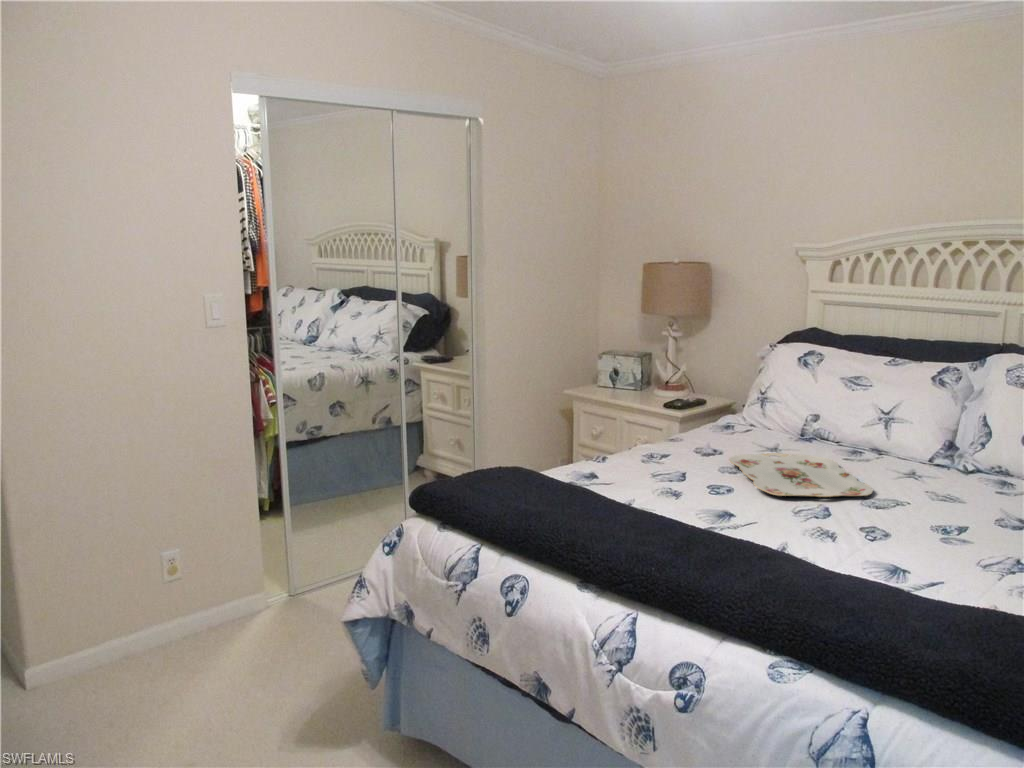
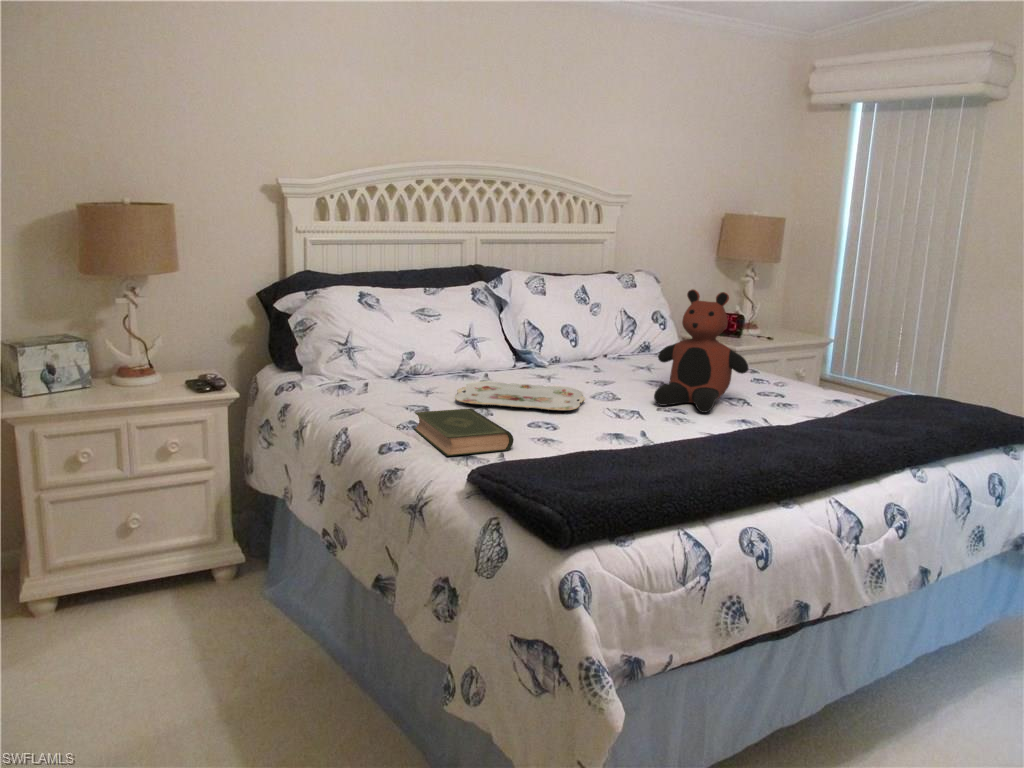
teddy bear: none [869,394,988,557] -> present [654,289,748,413]
book: none [577,443,684,486] -> present [414,408,514,456]

